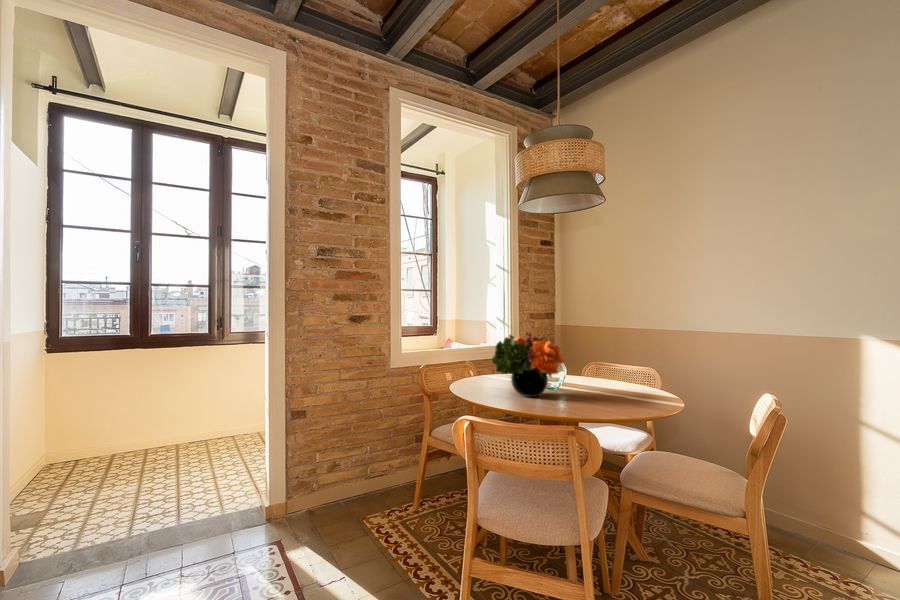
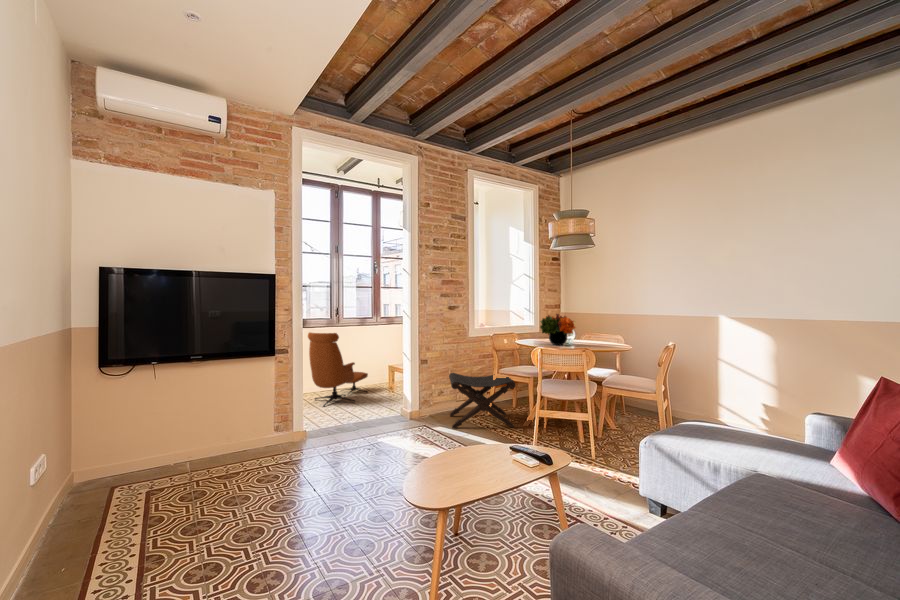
lounge chair: none [132,359,266,481] -> present [308,333,368,407]
footstool: none [320,434,447,557] -> present [449,373,515,429]

